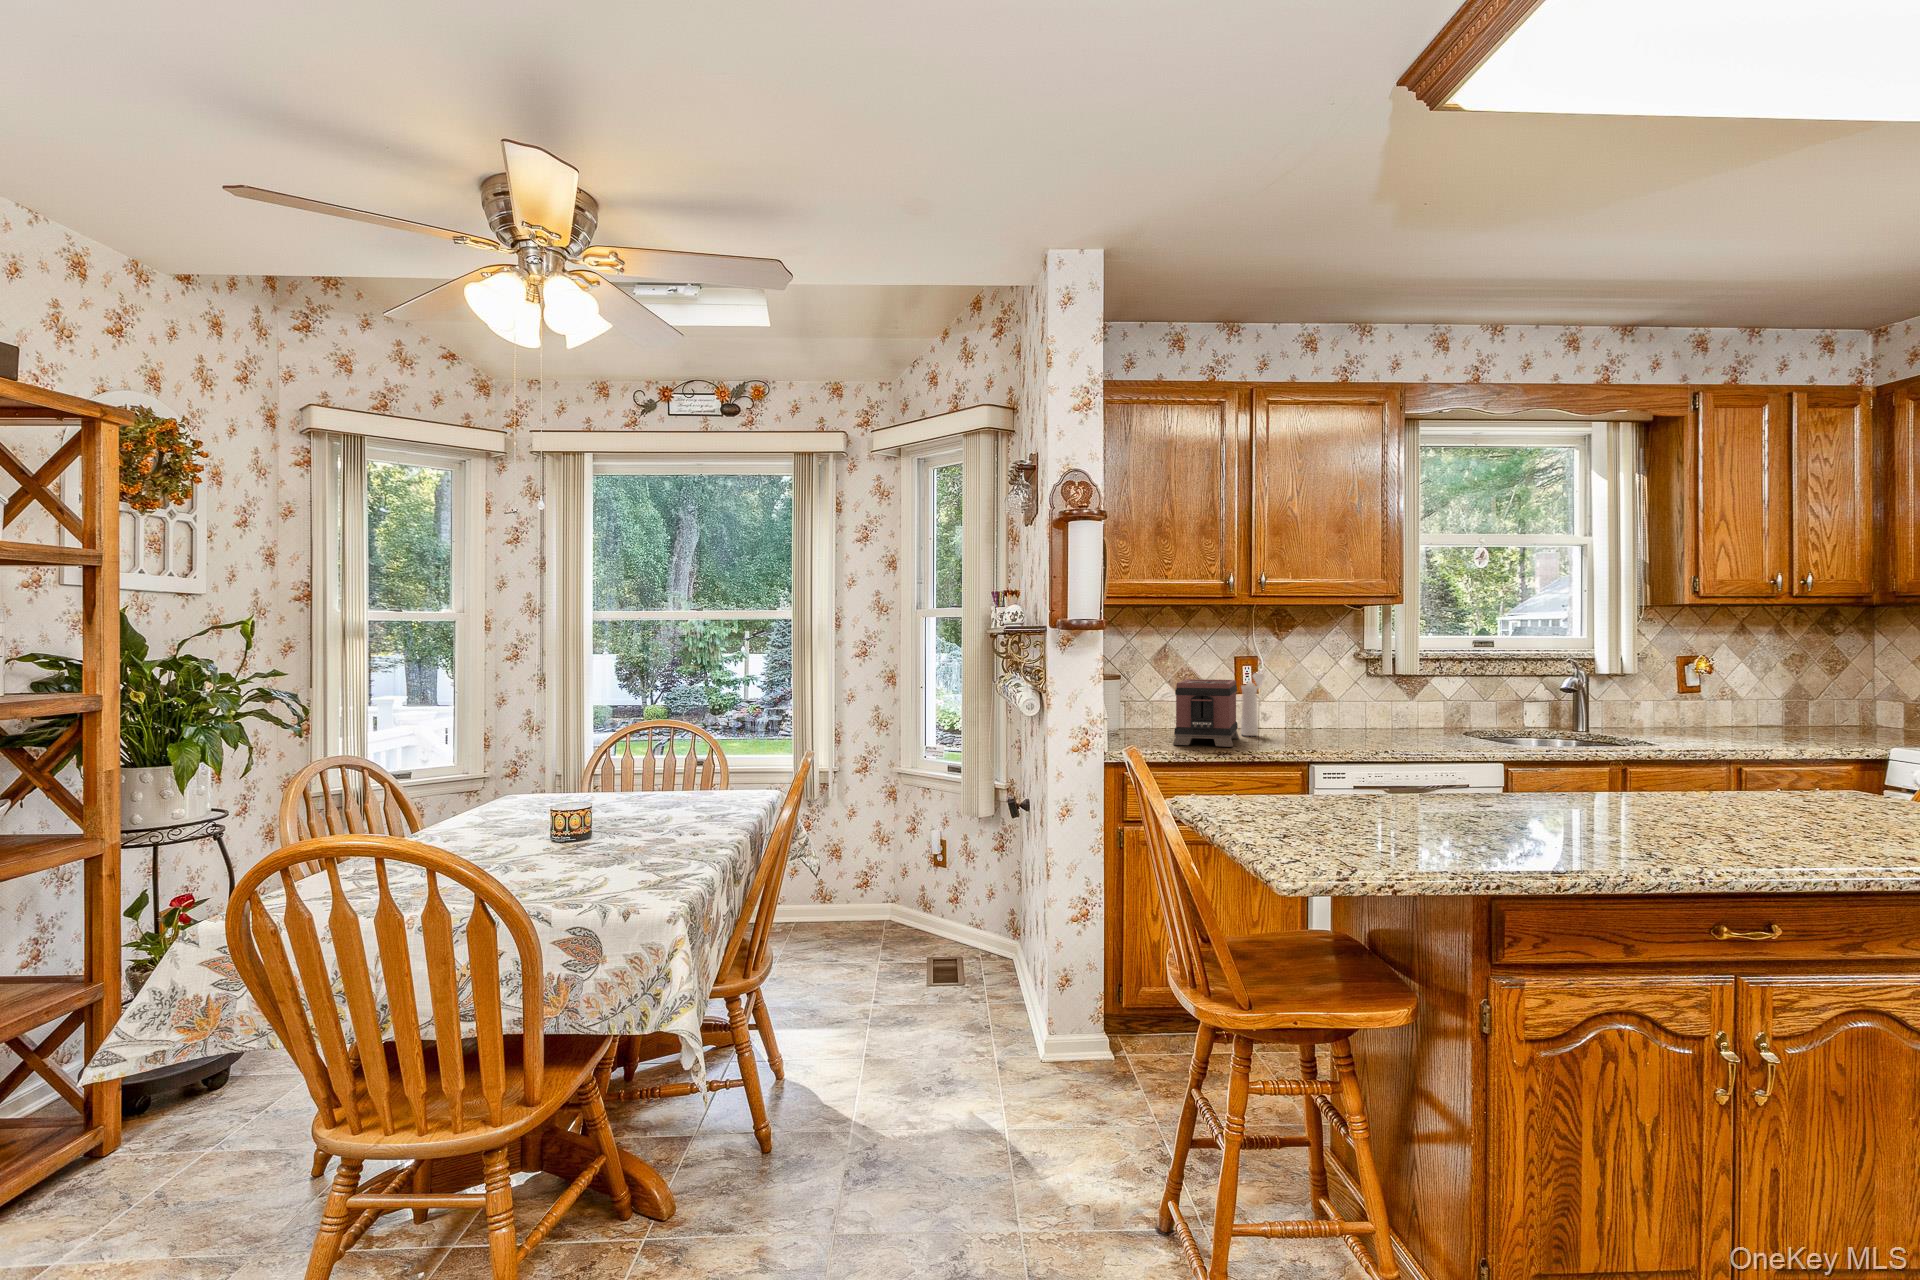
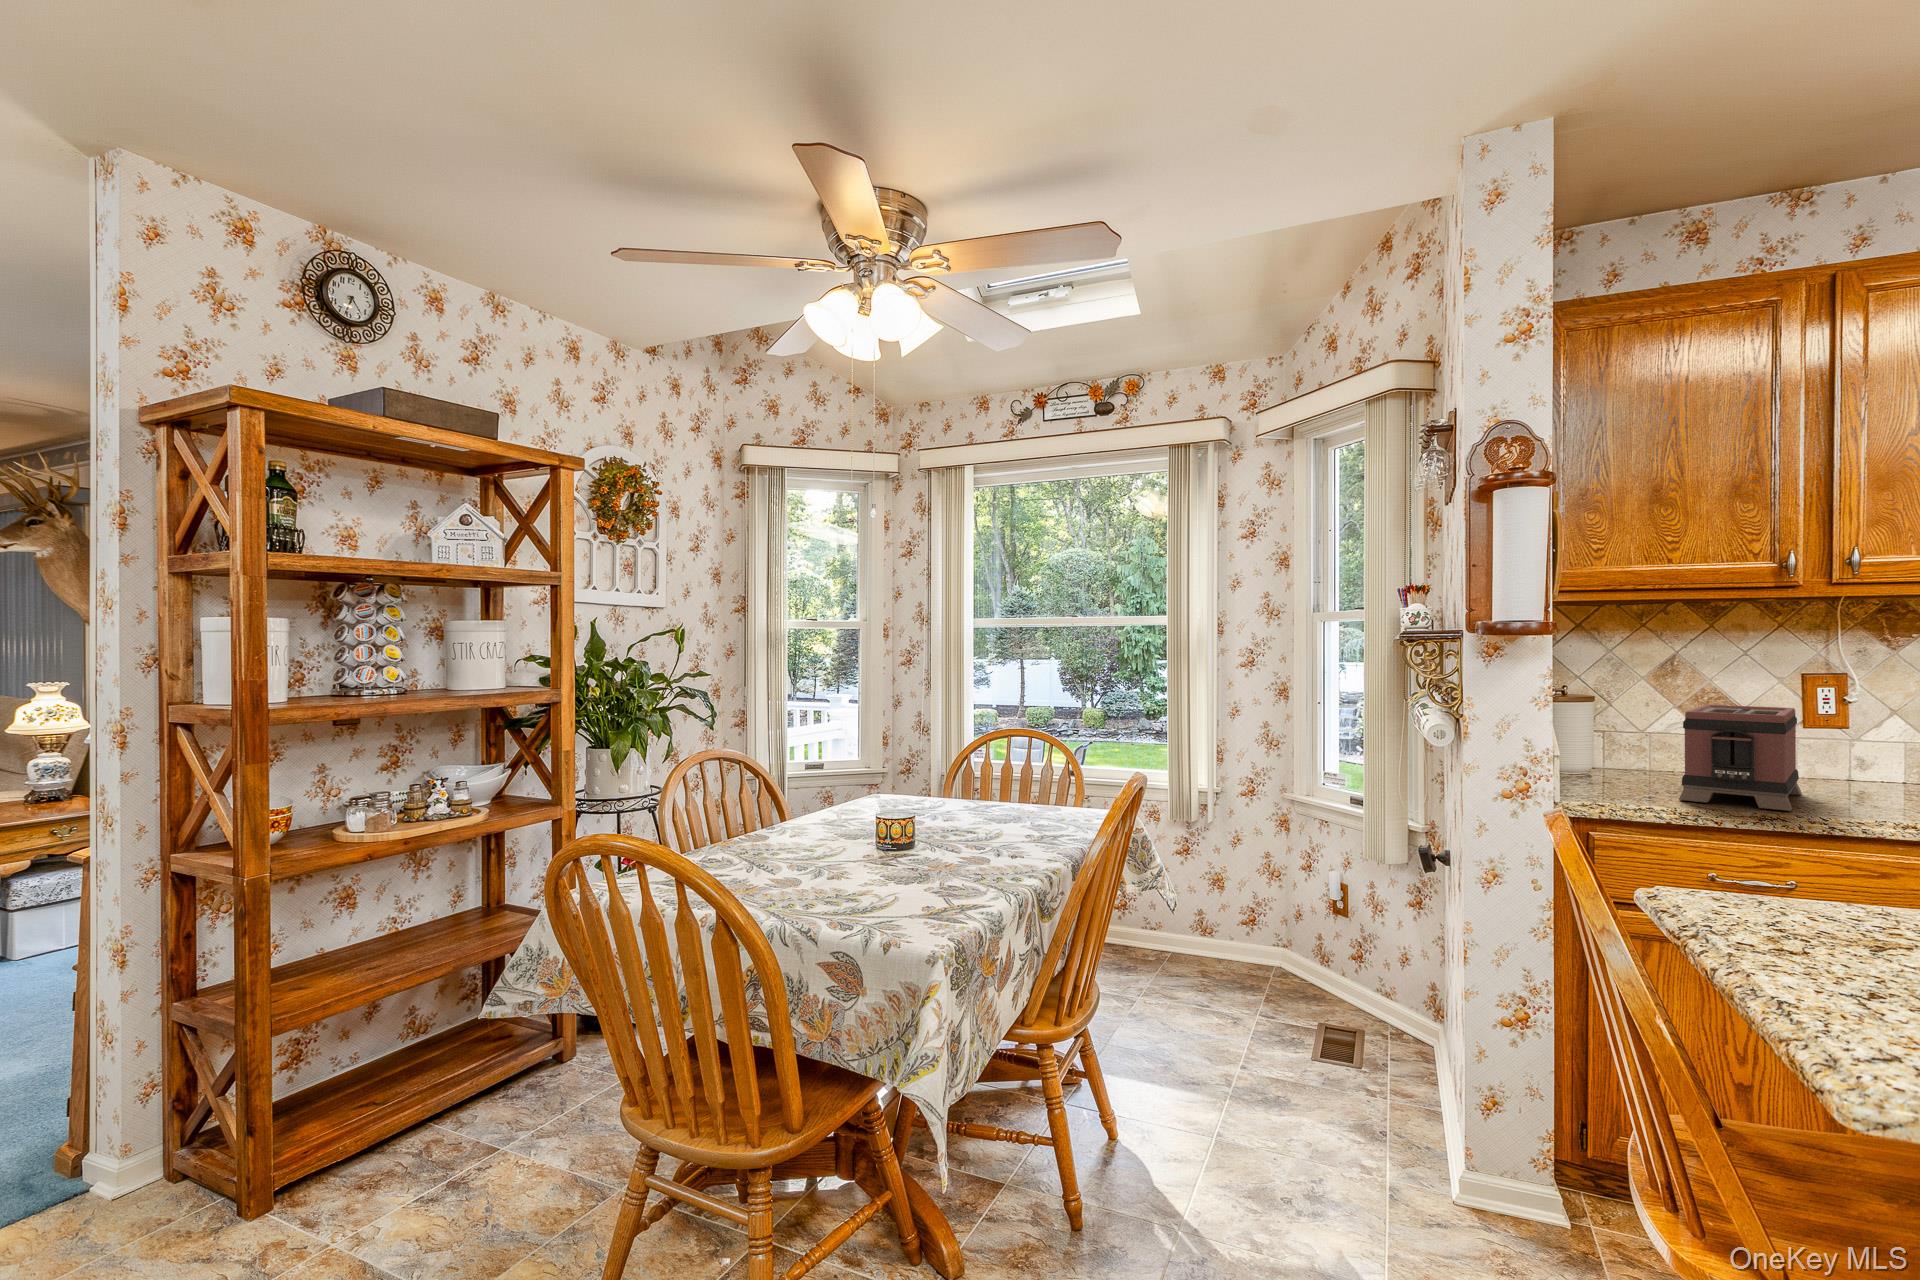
pepper mill: present [1241,673,1265,736] -> none [1804,697,1851,791]

